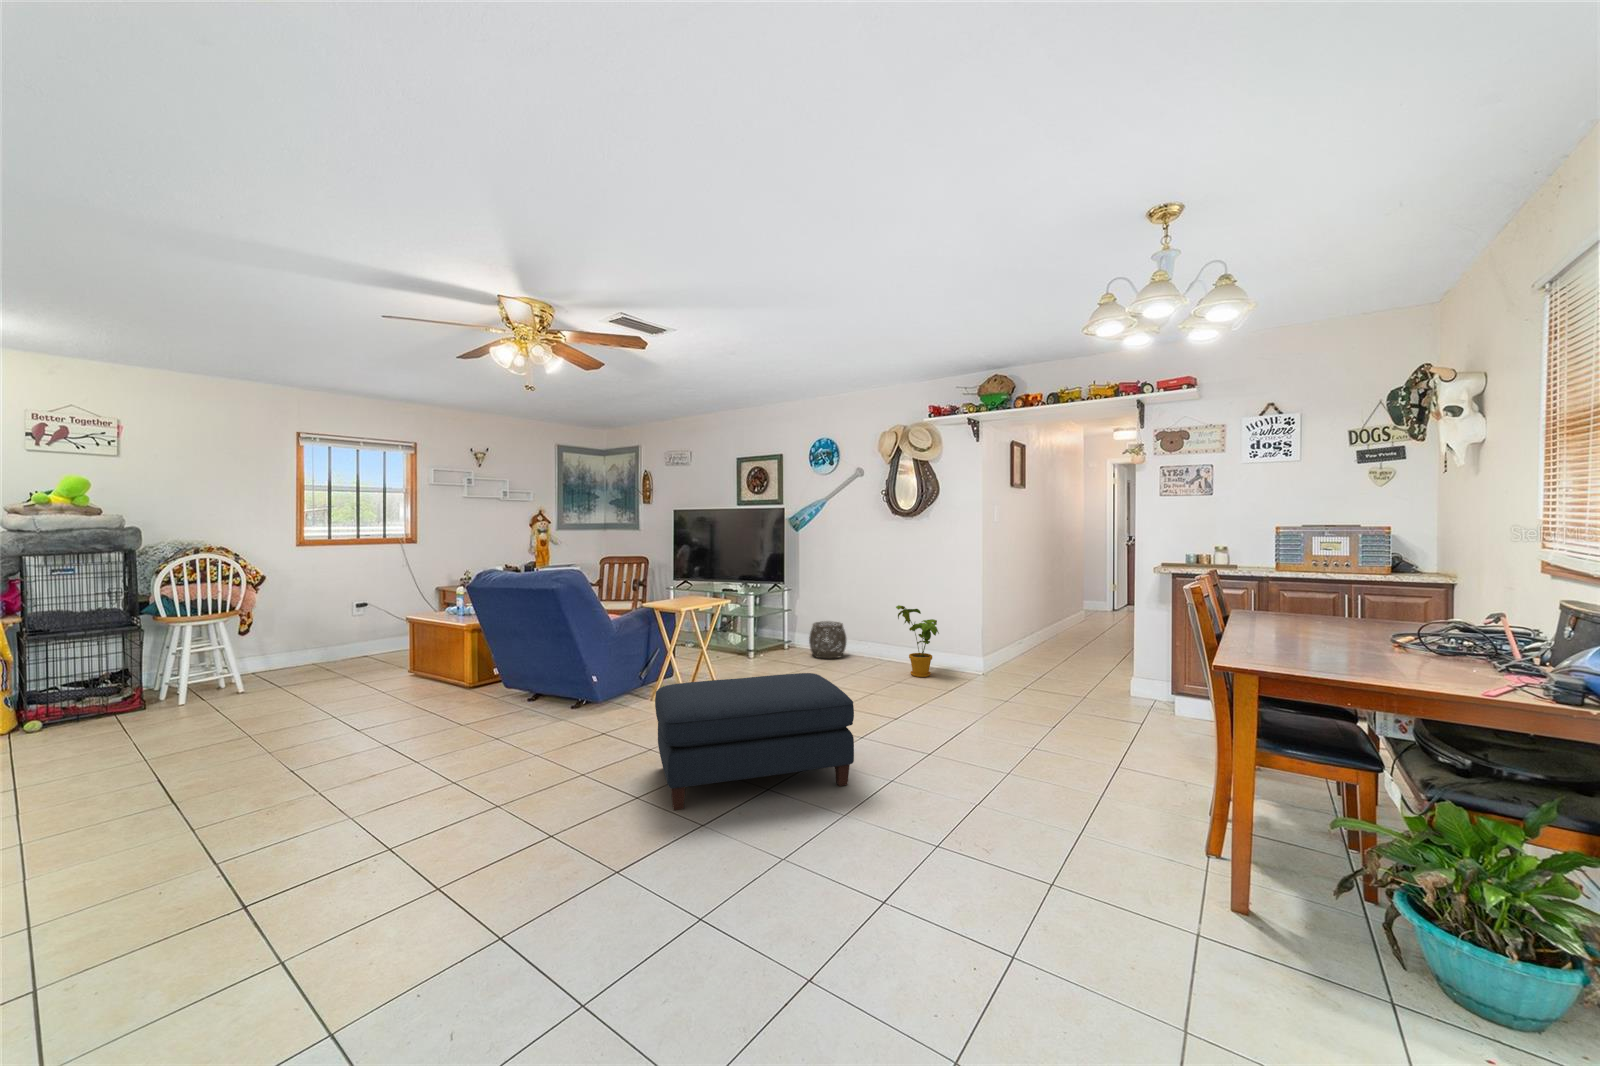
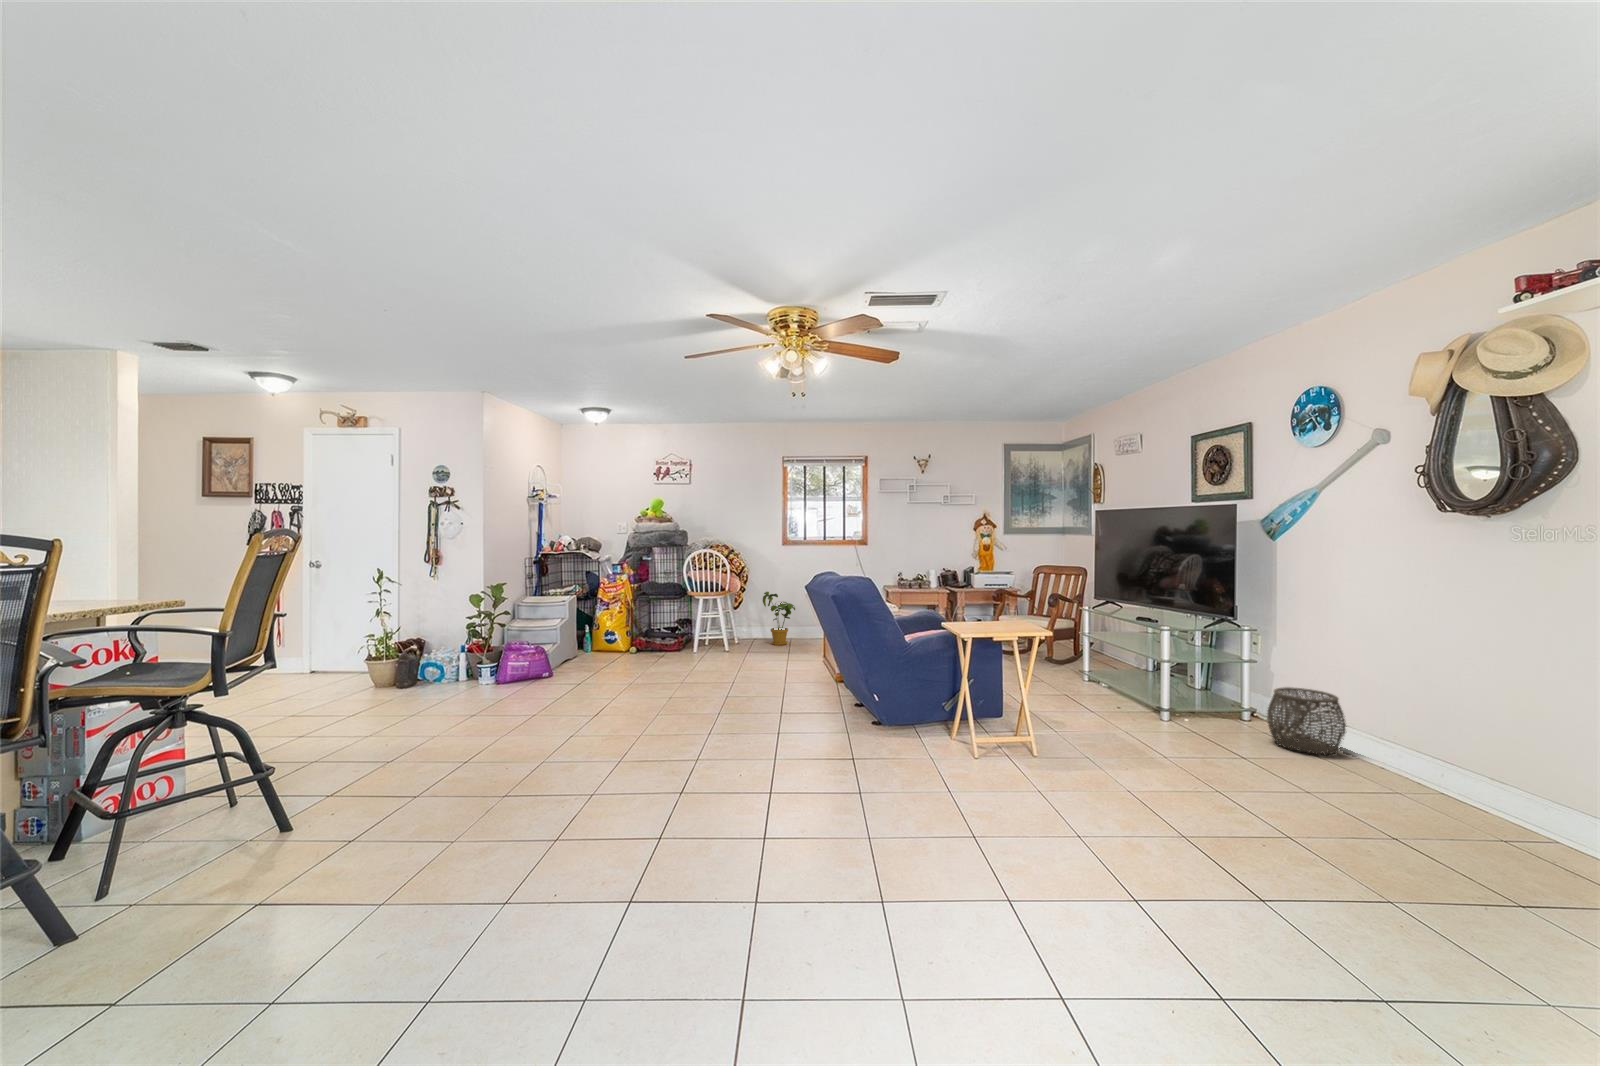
house plant: present [896,605,939,677] -> present [763,592,795,645]
ottoman: present [655,673,854,810] -> none [771,712,1046,927]

